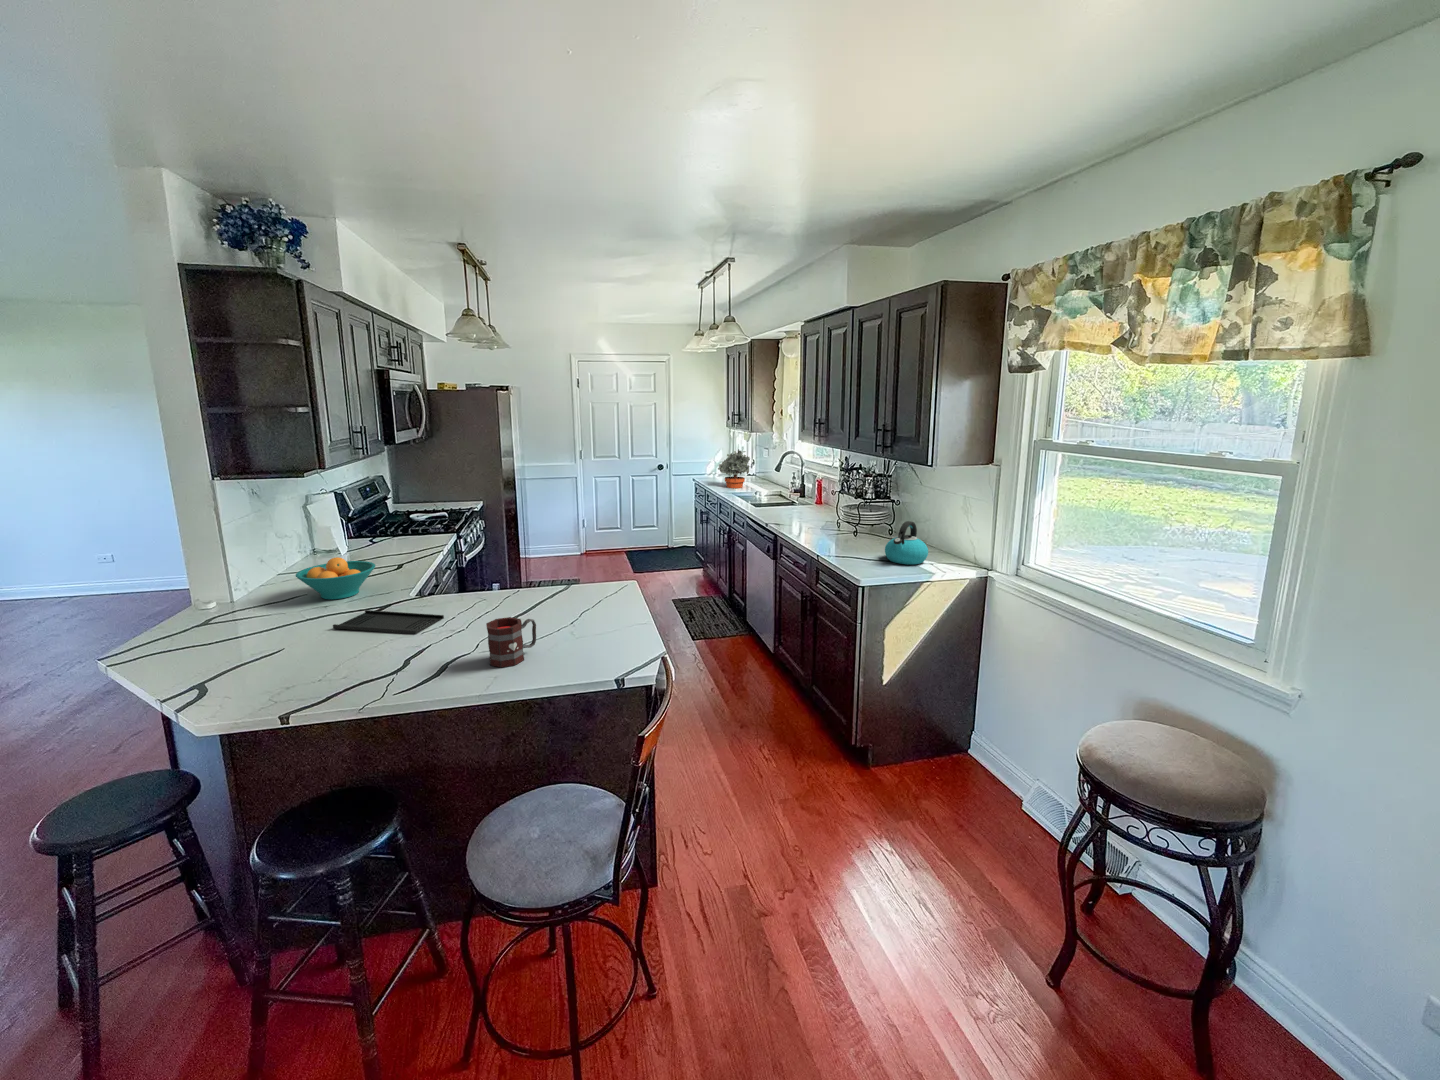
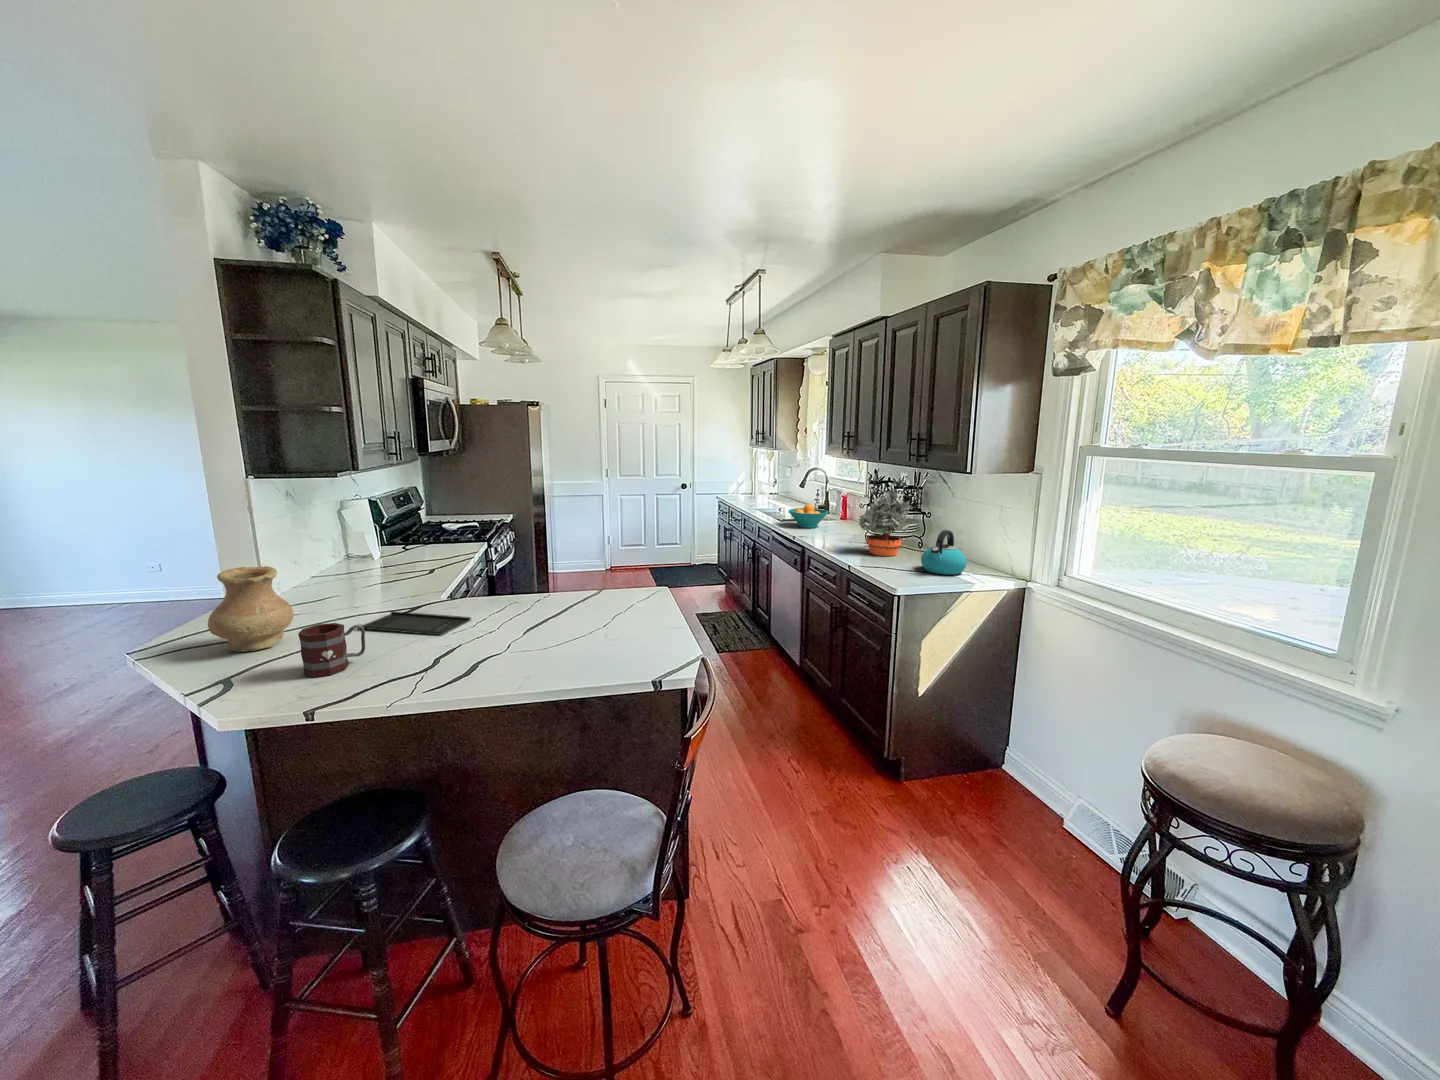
potted plant: present [718,449,750,488] -> present [859,490,912,556]
fruit bowl: present [296,557,375,599] -> present [789,504,828,528]
vase: none [188,571,270,654] -> present [208,566,293,652]
mug: present [486,617,536,667] -> present [298,623,365,677]

